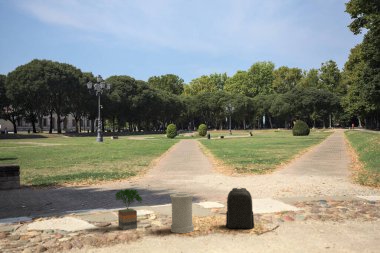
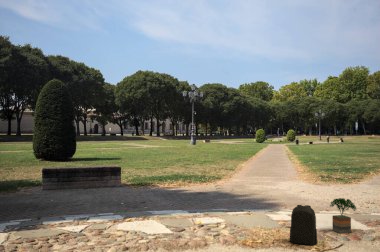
potted tree: present [115,189,142,230] -> present [330,198,356,233]
trash can: present [170,193,194,233] -> none [237,206,258,244]

